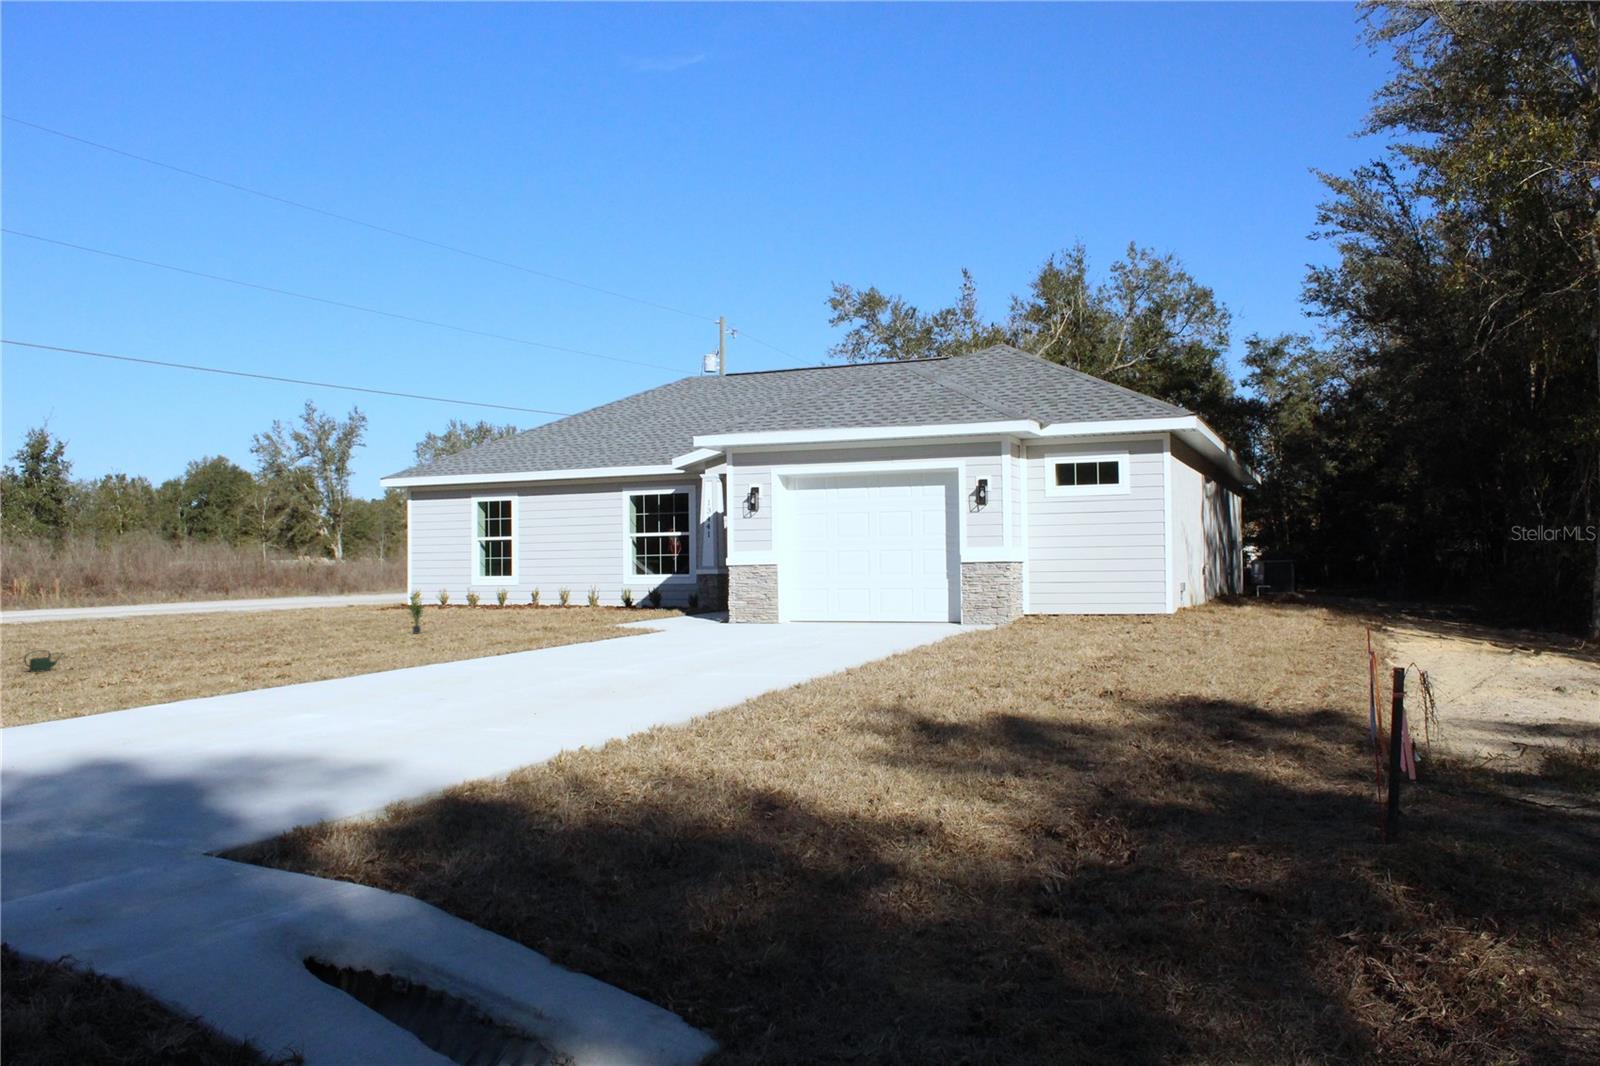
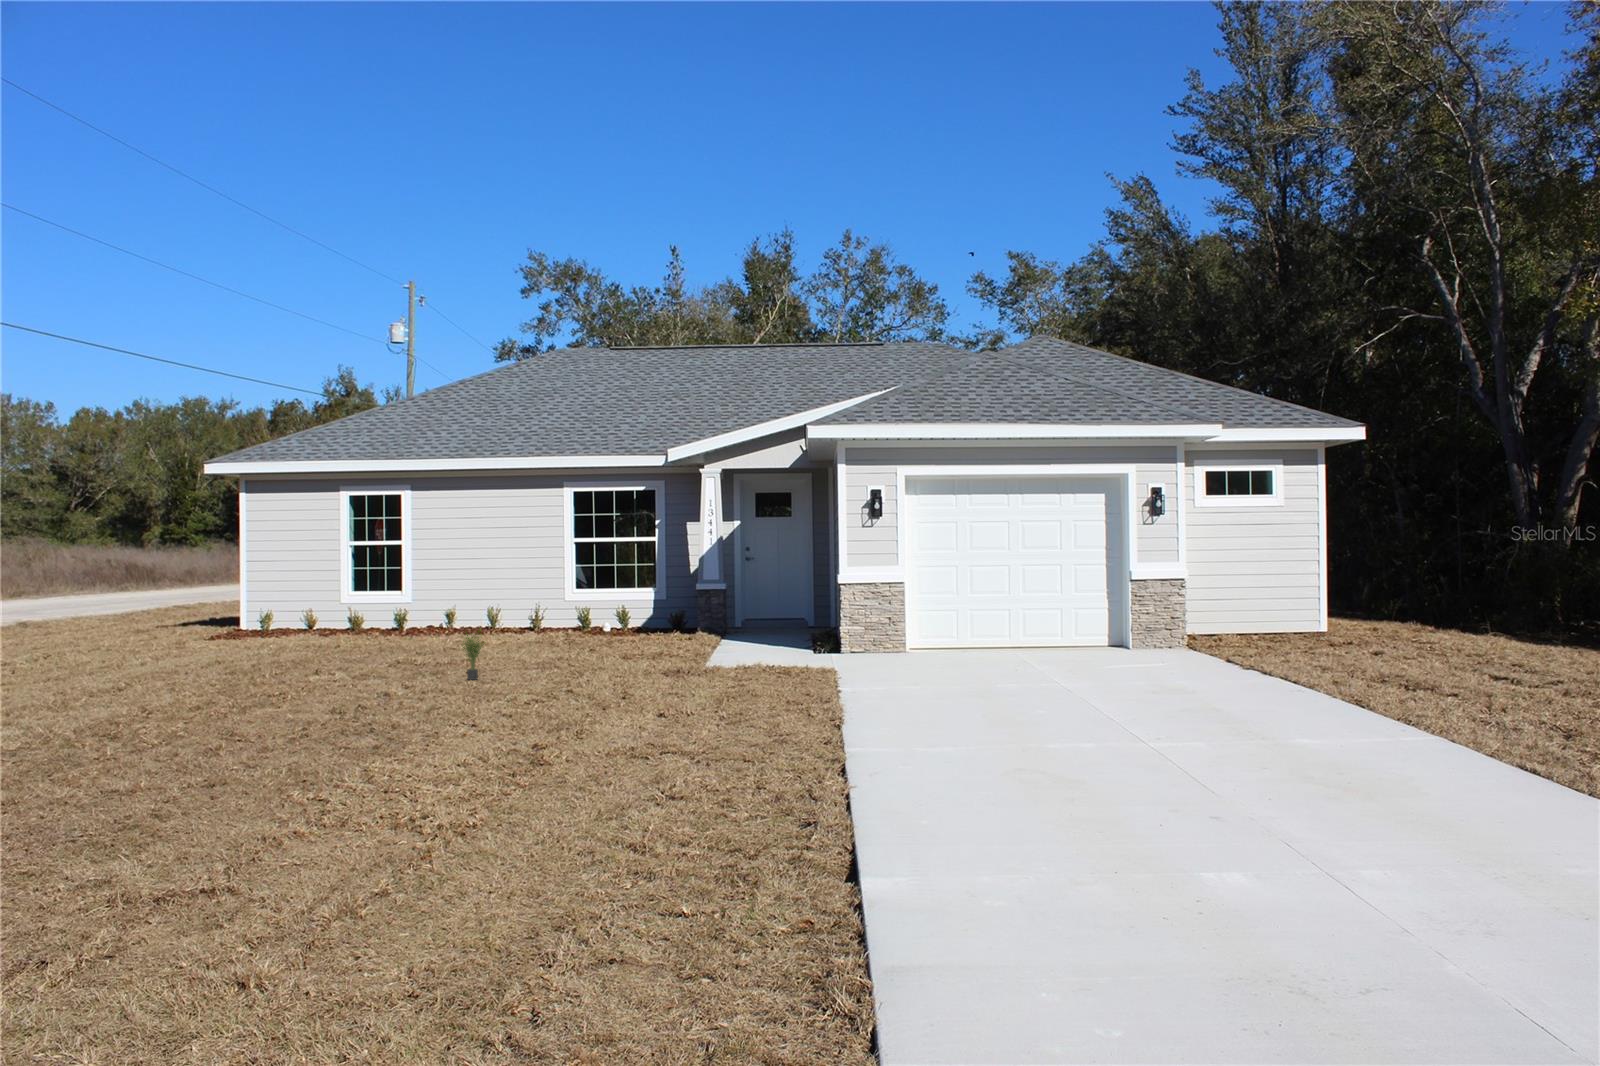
watering can: present [24,650,60,672] -> none [107,739,157,777]

